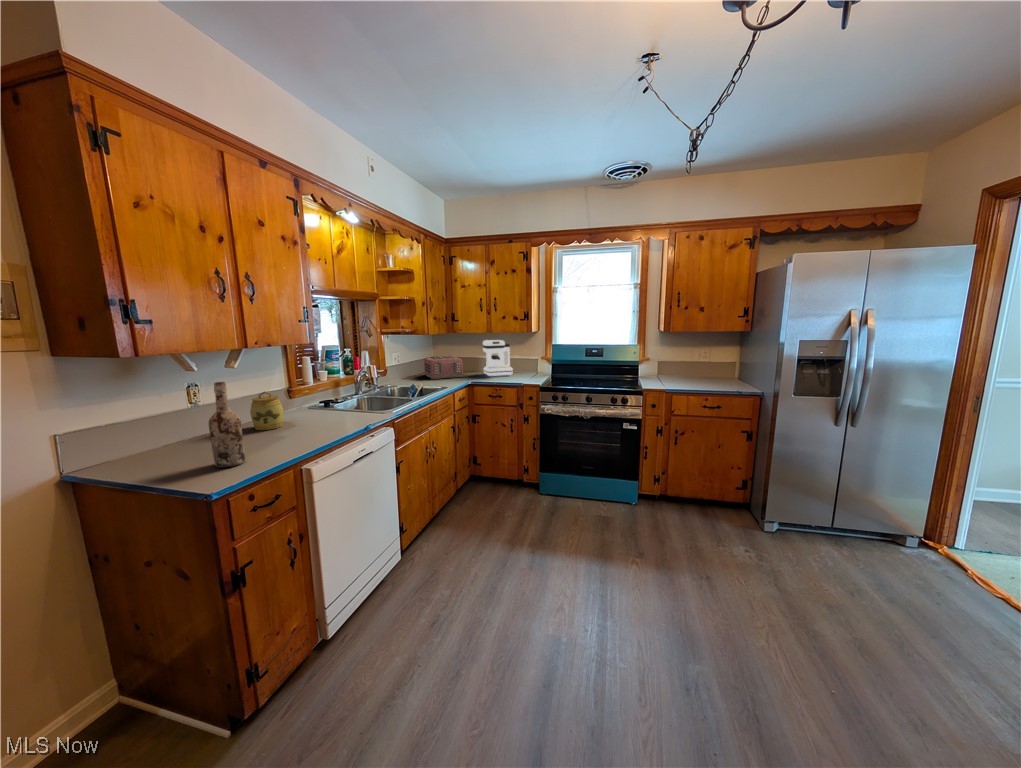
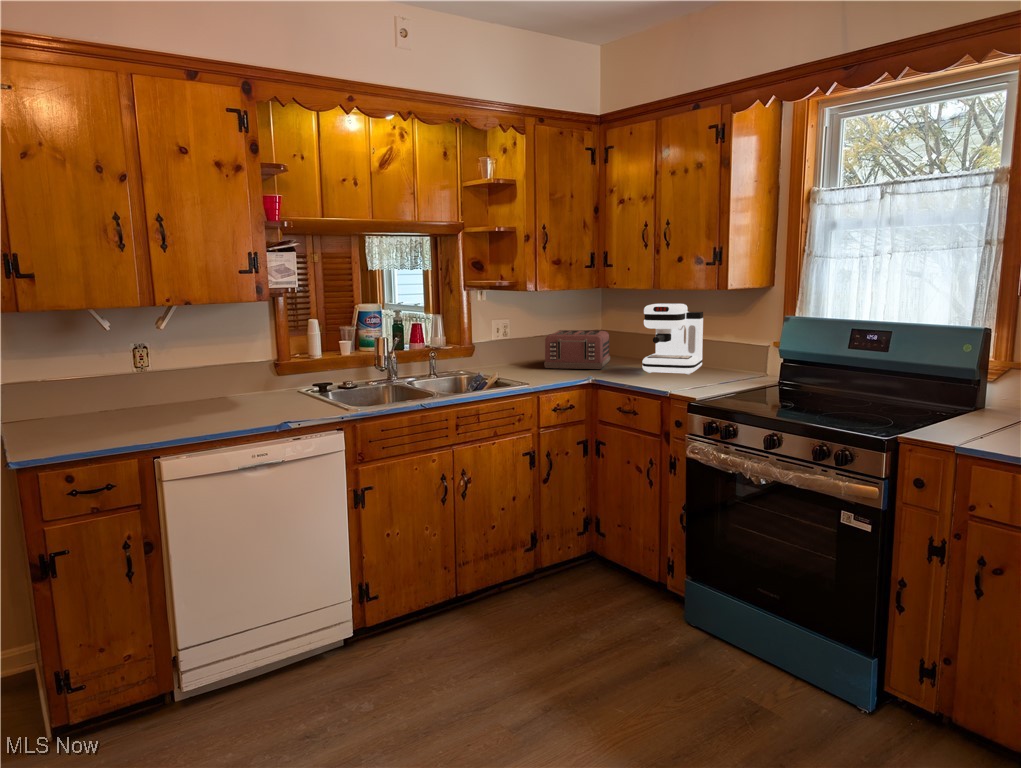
wine bottle: present [209,382,245,468] -> none [66,344,104,441]
jar: present [250,391,283,430] -> none [186,361,225,409]

